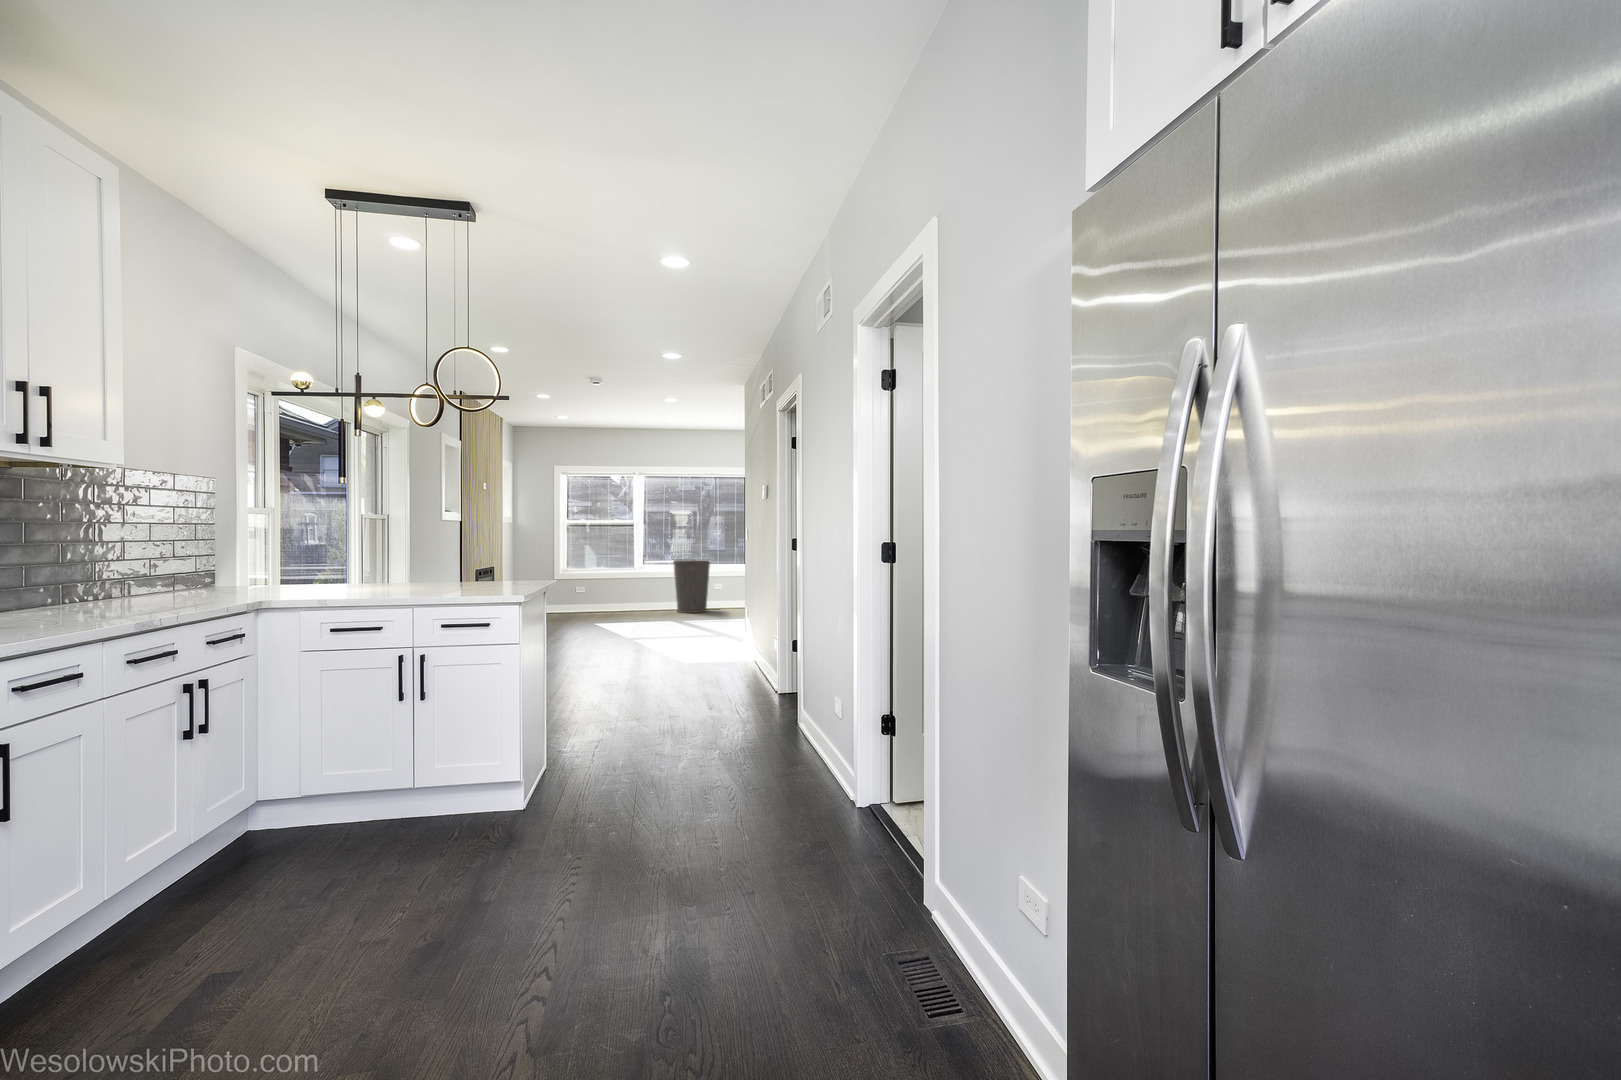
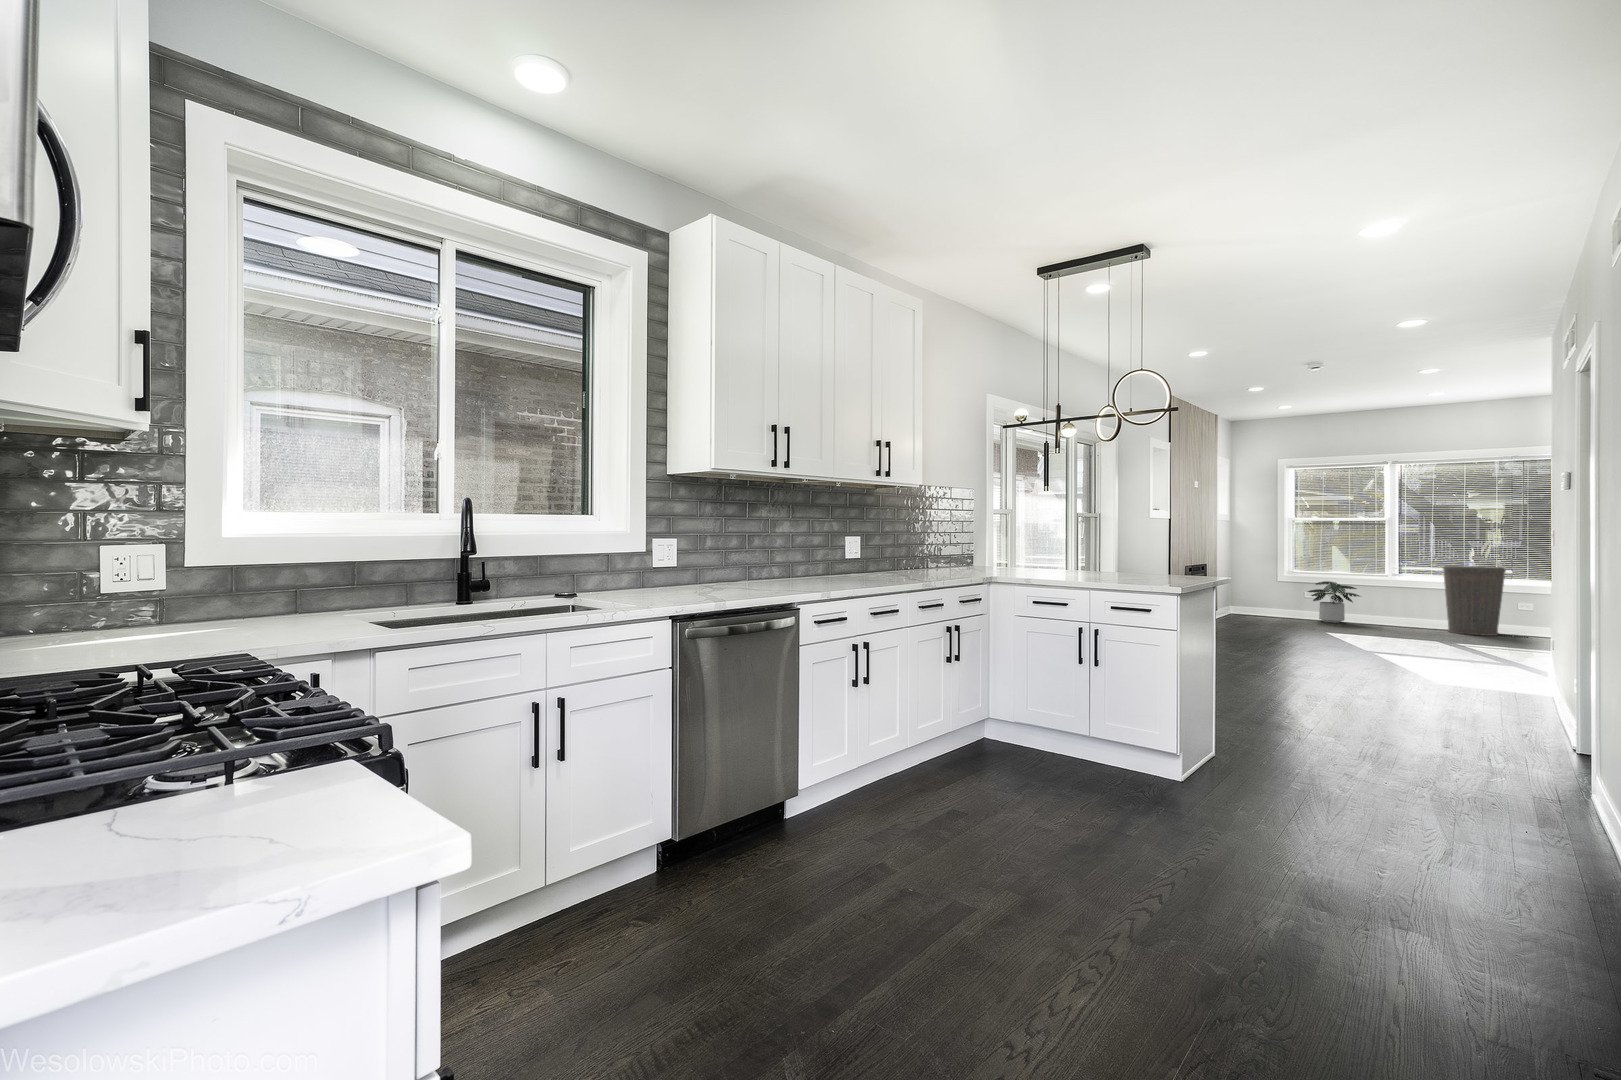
potted plant: none [577,577,620,613] -> present [1307,581,1359,623]

